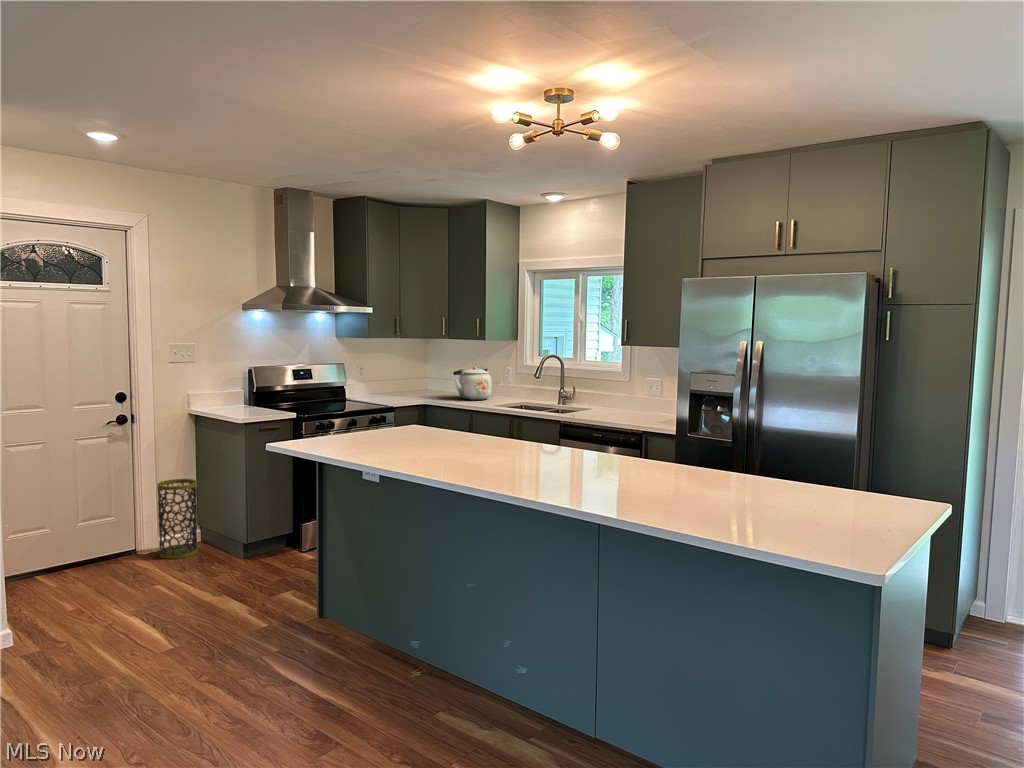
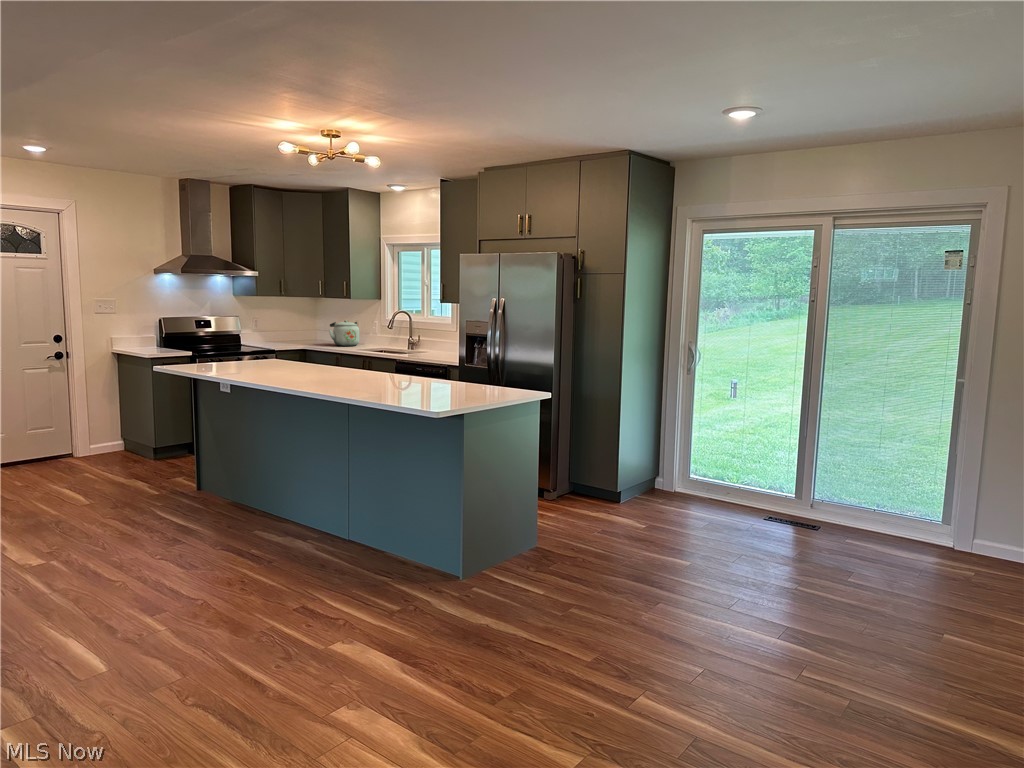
trash can: present [157,479,197,559] -> none [88,401,120,459]

